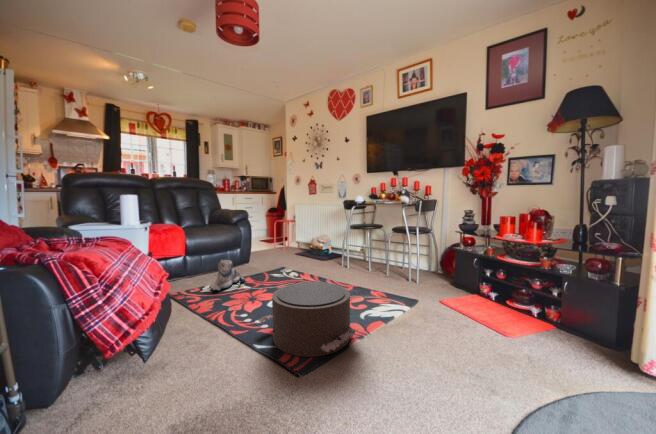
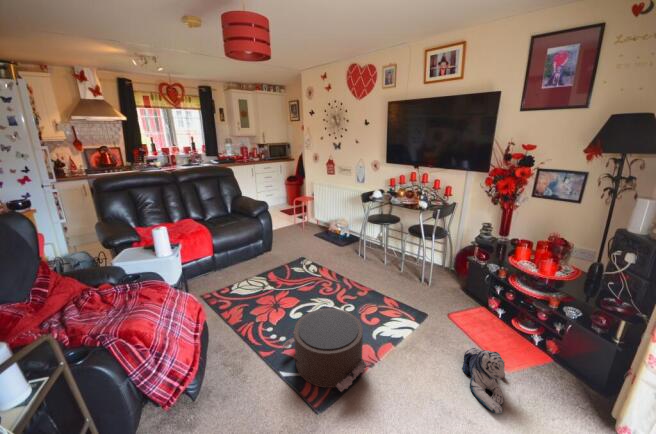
plush toy: present [212,259,245,291] -> present [462,348,505,414]

